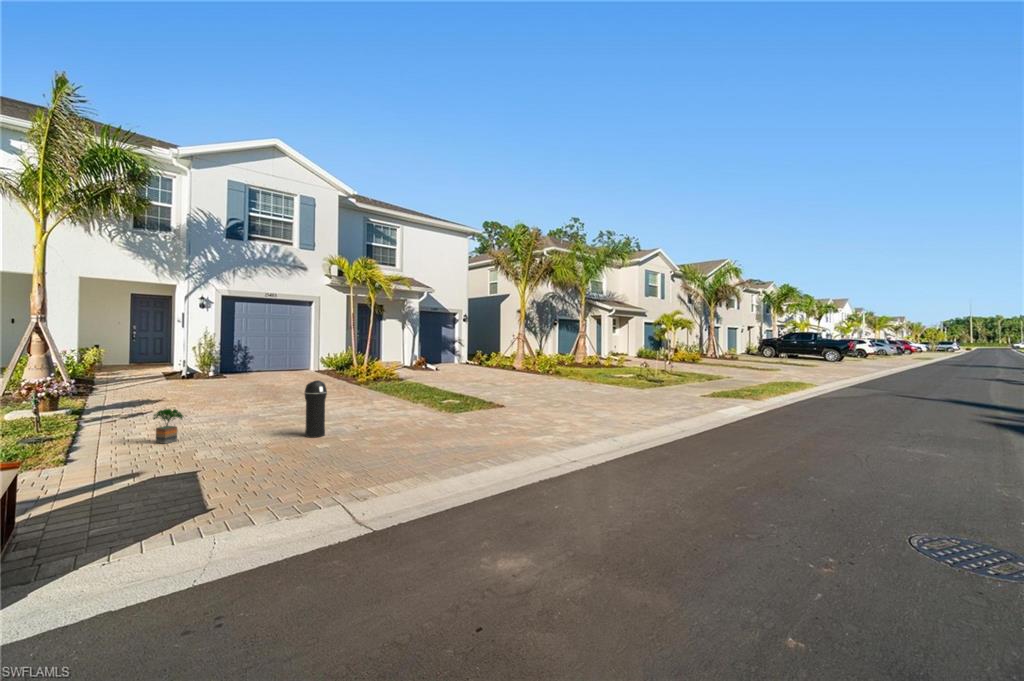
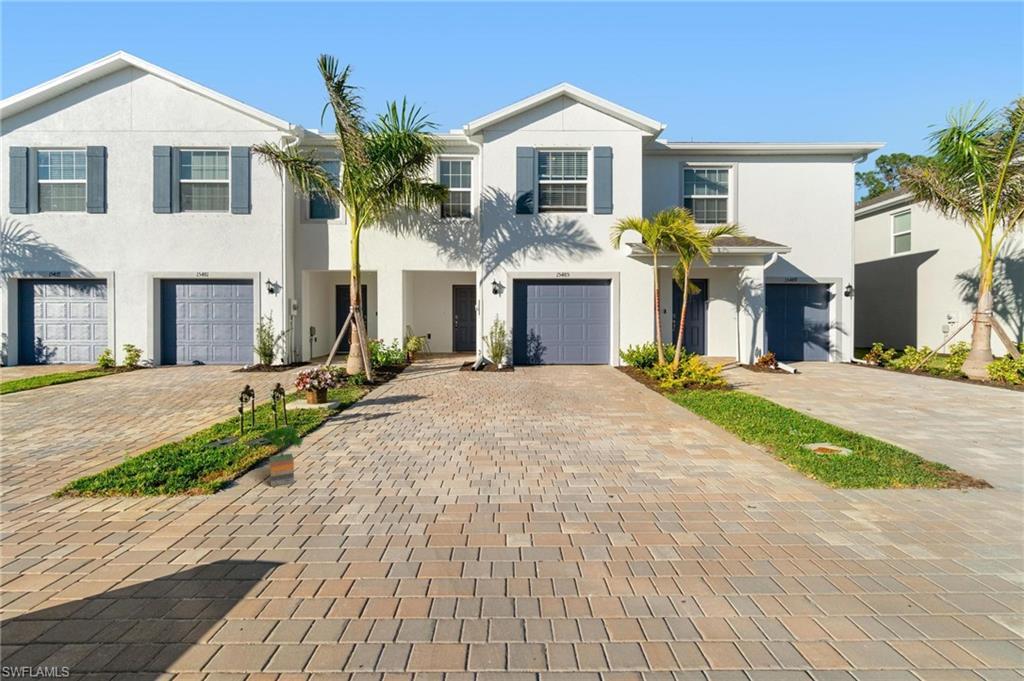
trash can: present [305,380,327,438] -> none [455,400,503,534]

